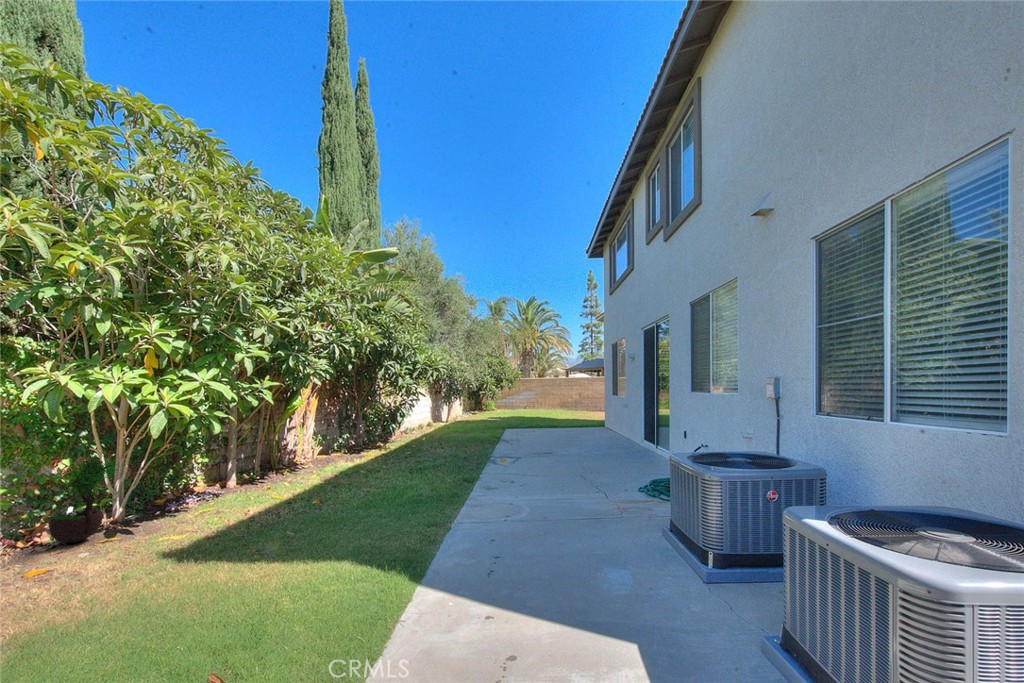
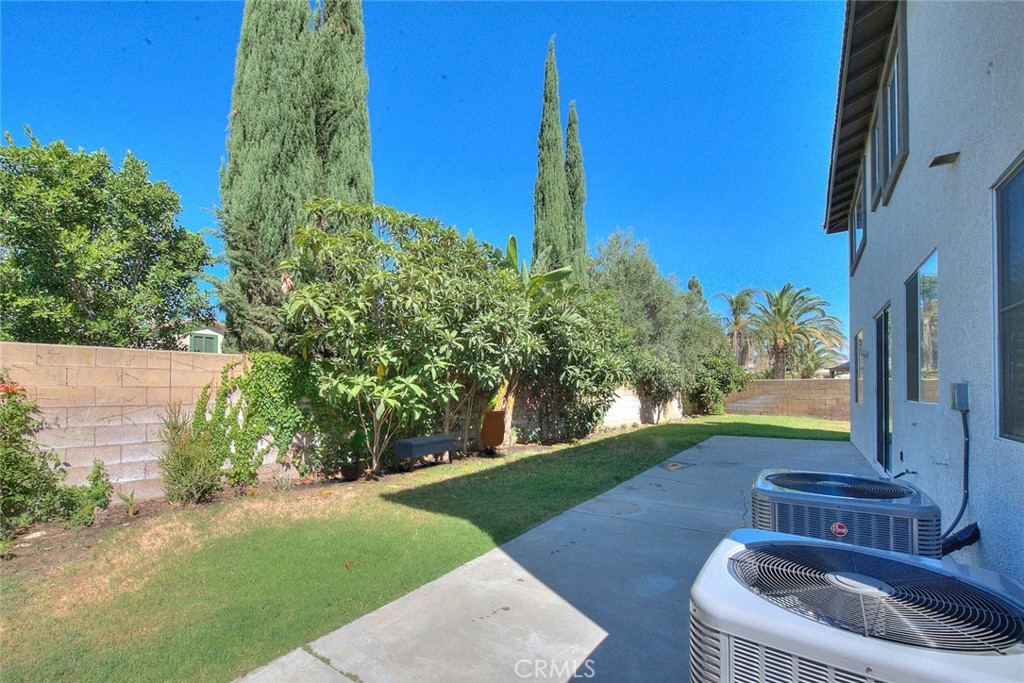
lounge chair: none [272,415,320,476] -> present [477,410,506,459]
bench: none [155,452,251,512] -> present [395,434,454,472]

